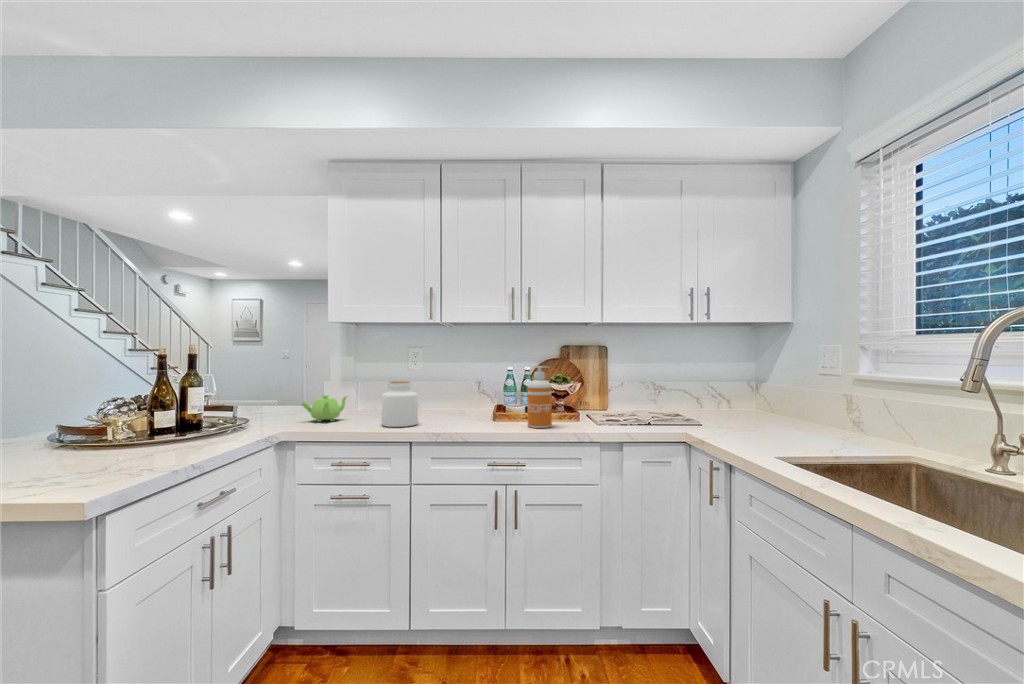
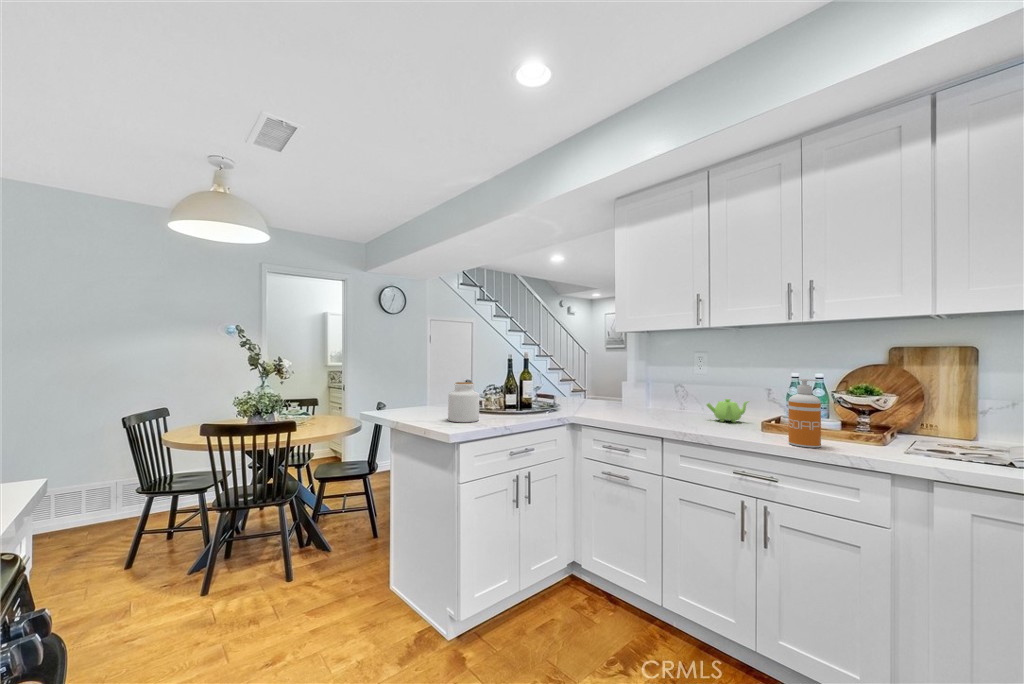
jar: present [382,381,418,427] -> present [448,382,479,422]
teapot: present [301,395,348,422] -> present [707,399,748,423]

